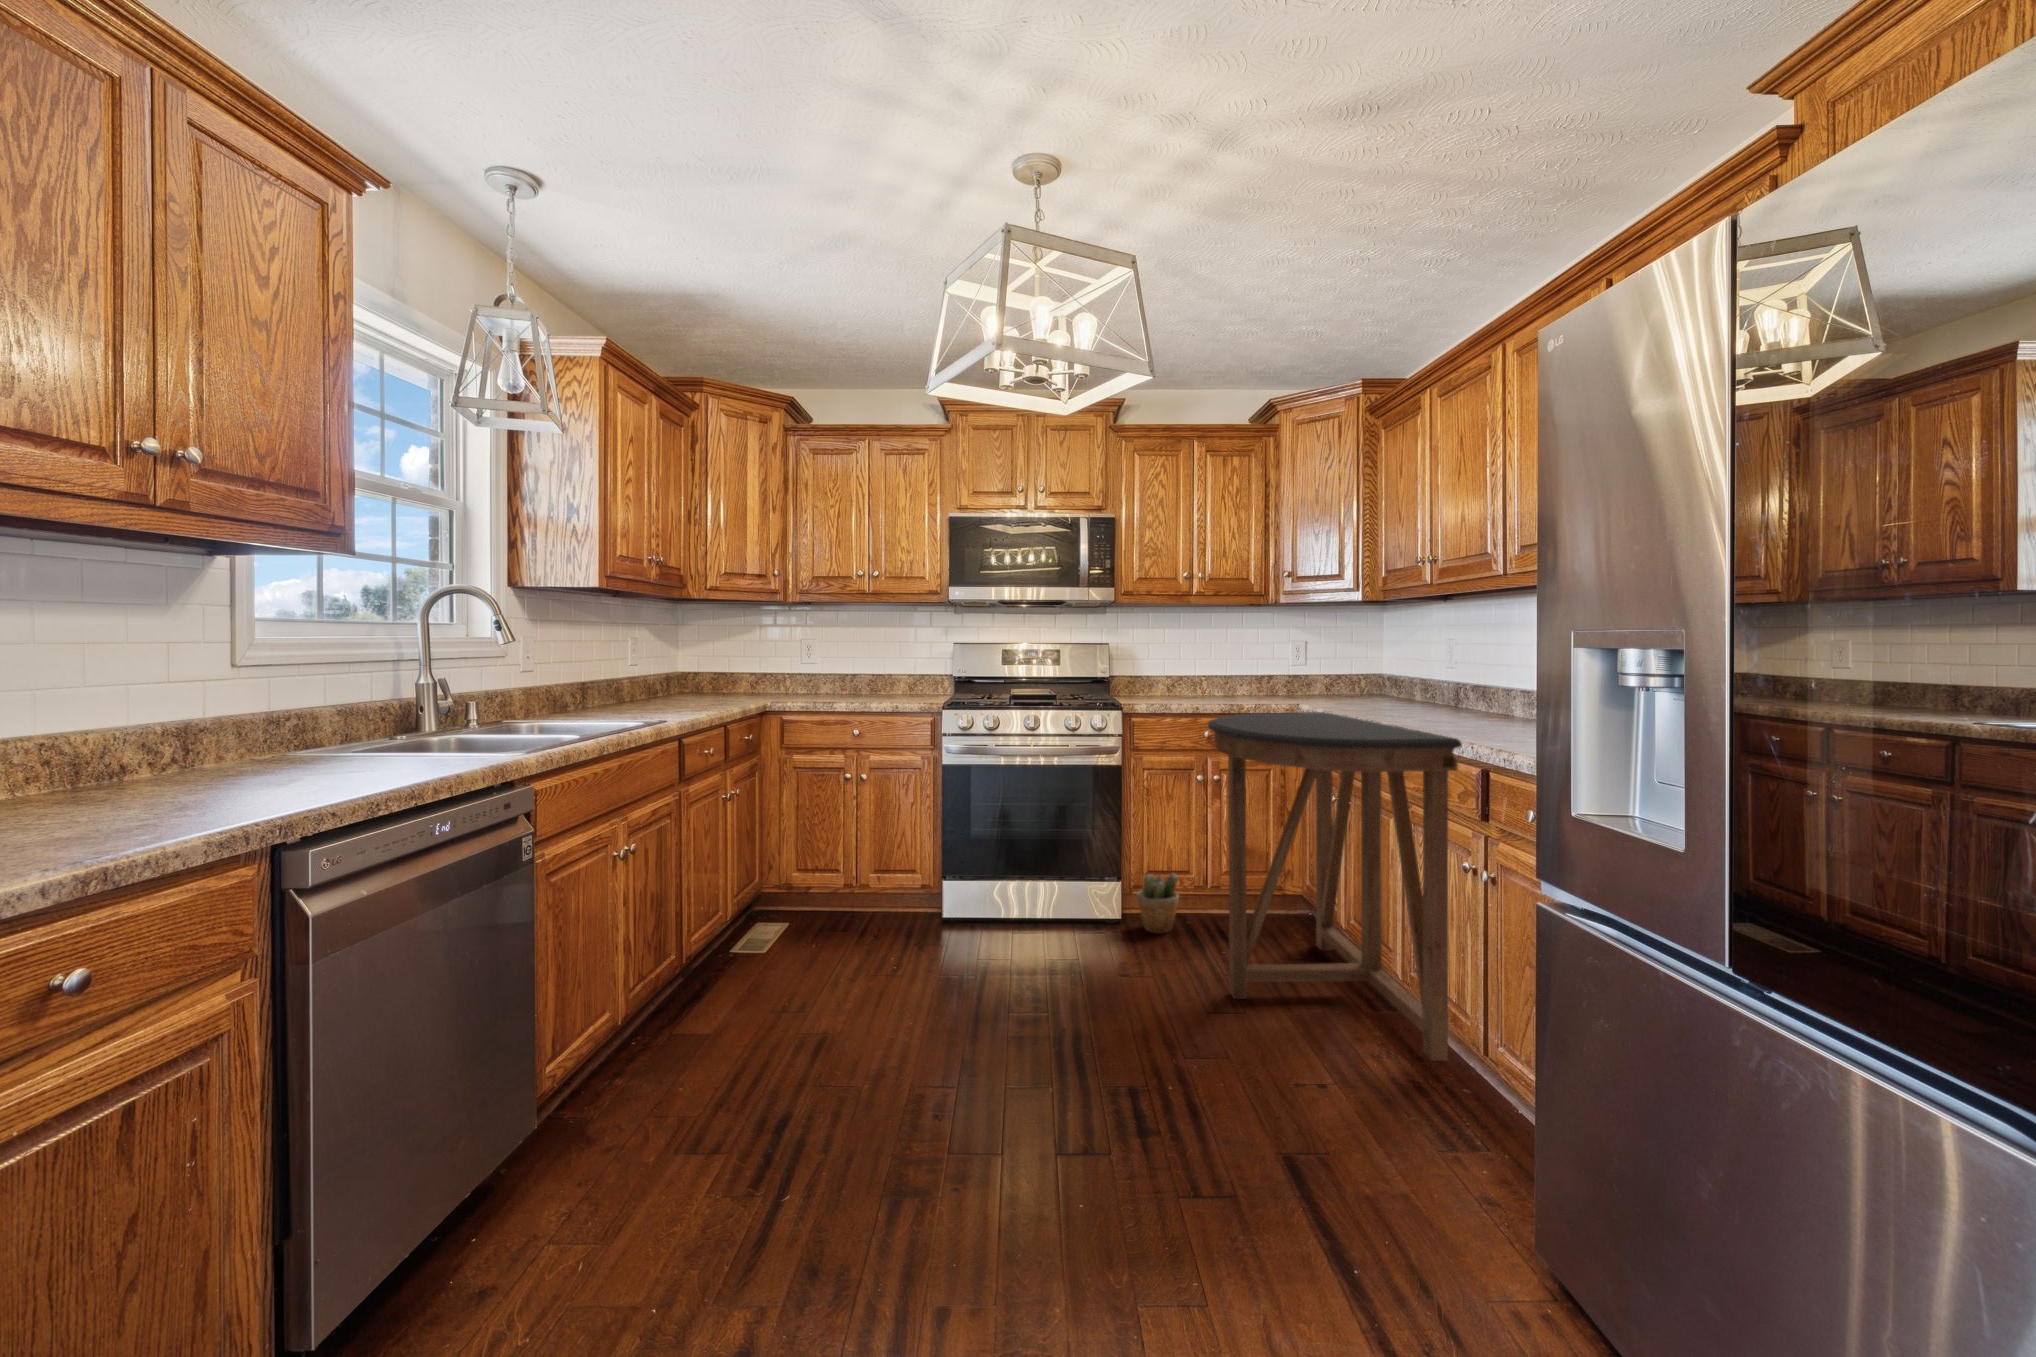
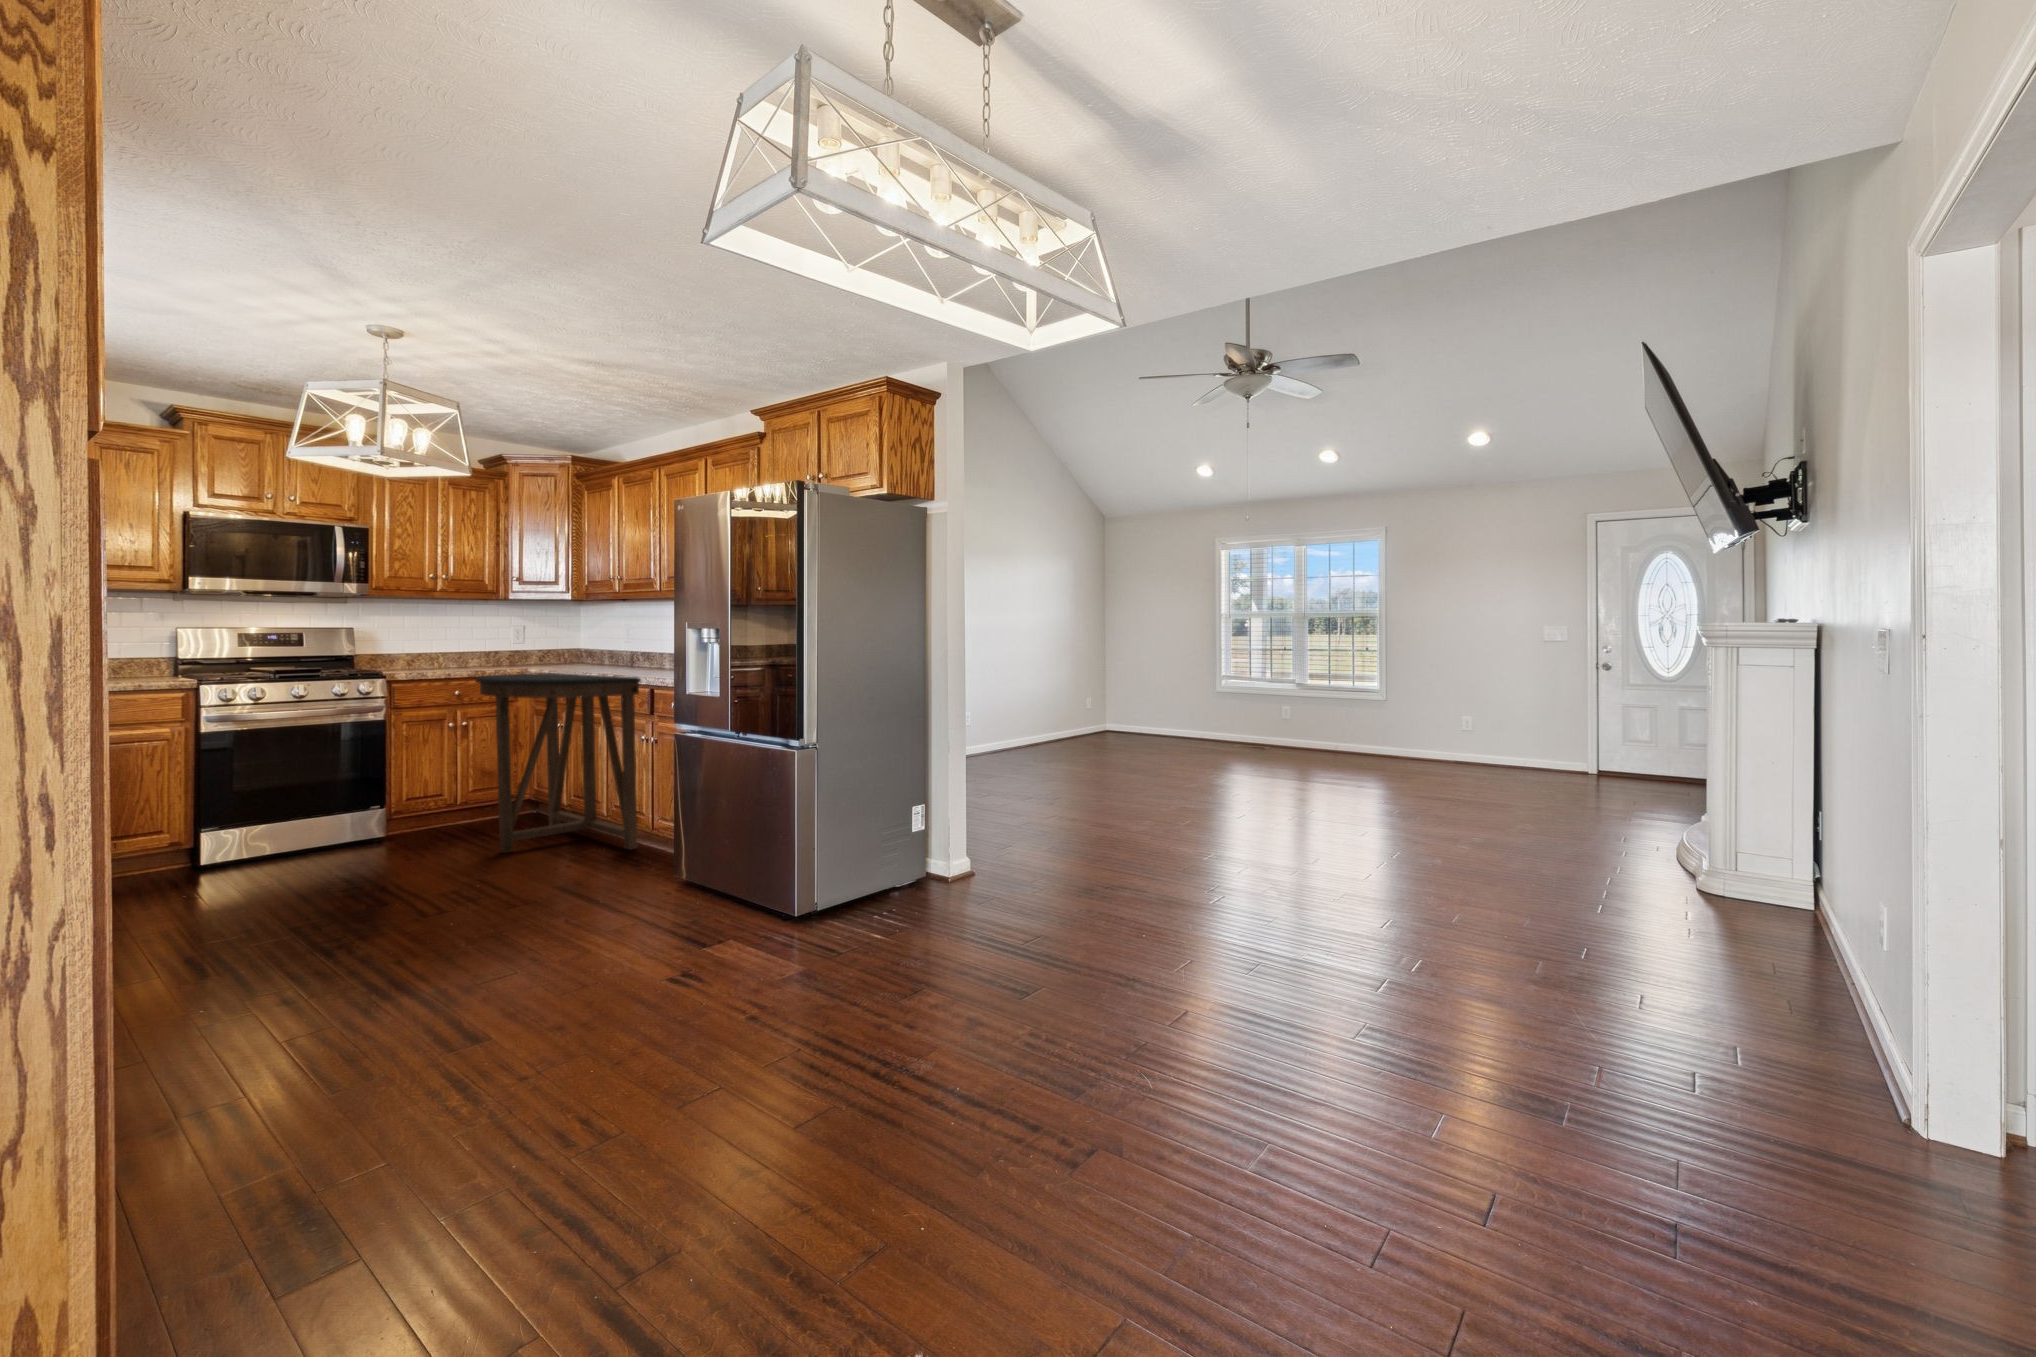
potted plant: present [1137,874,1179,934] -> none [405,795,442,841]

